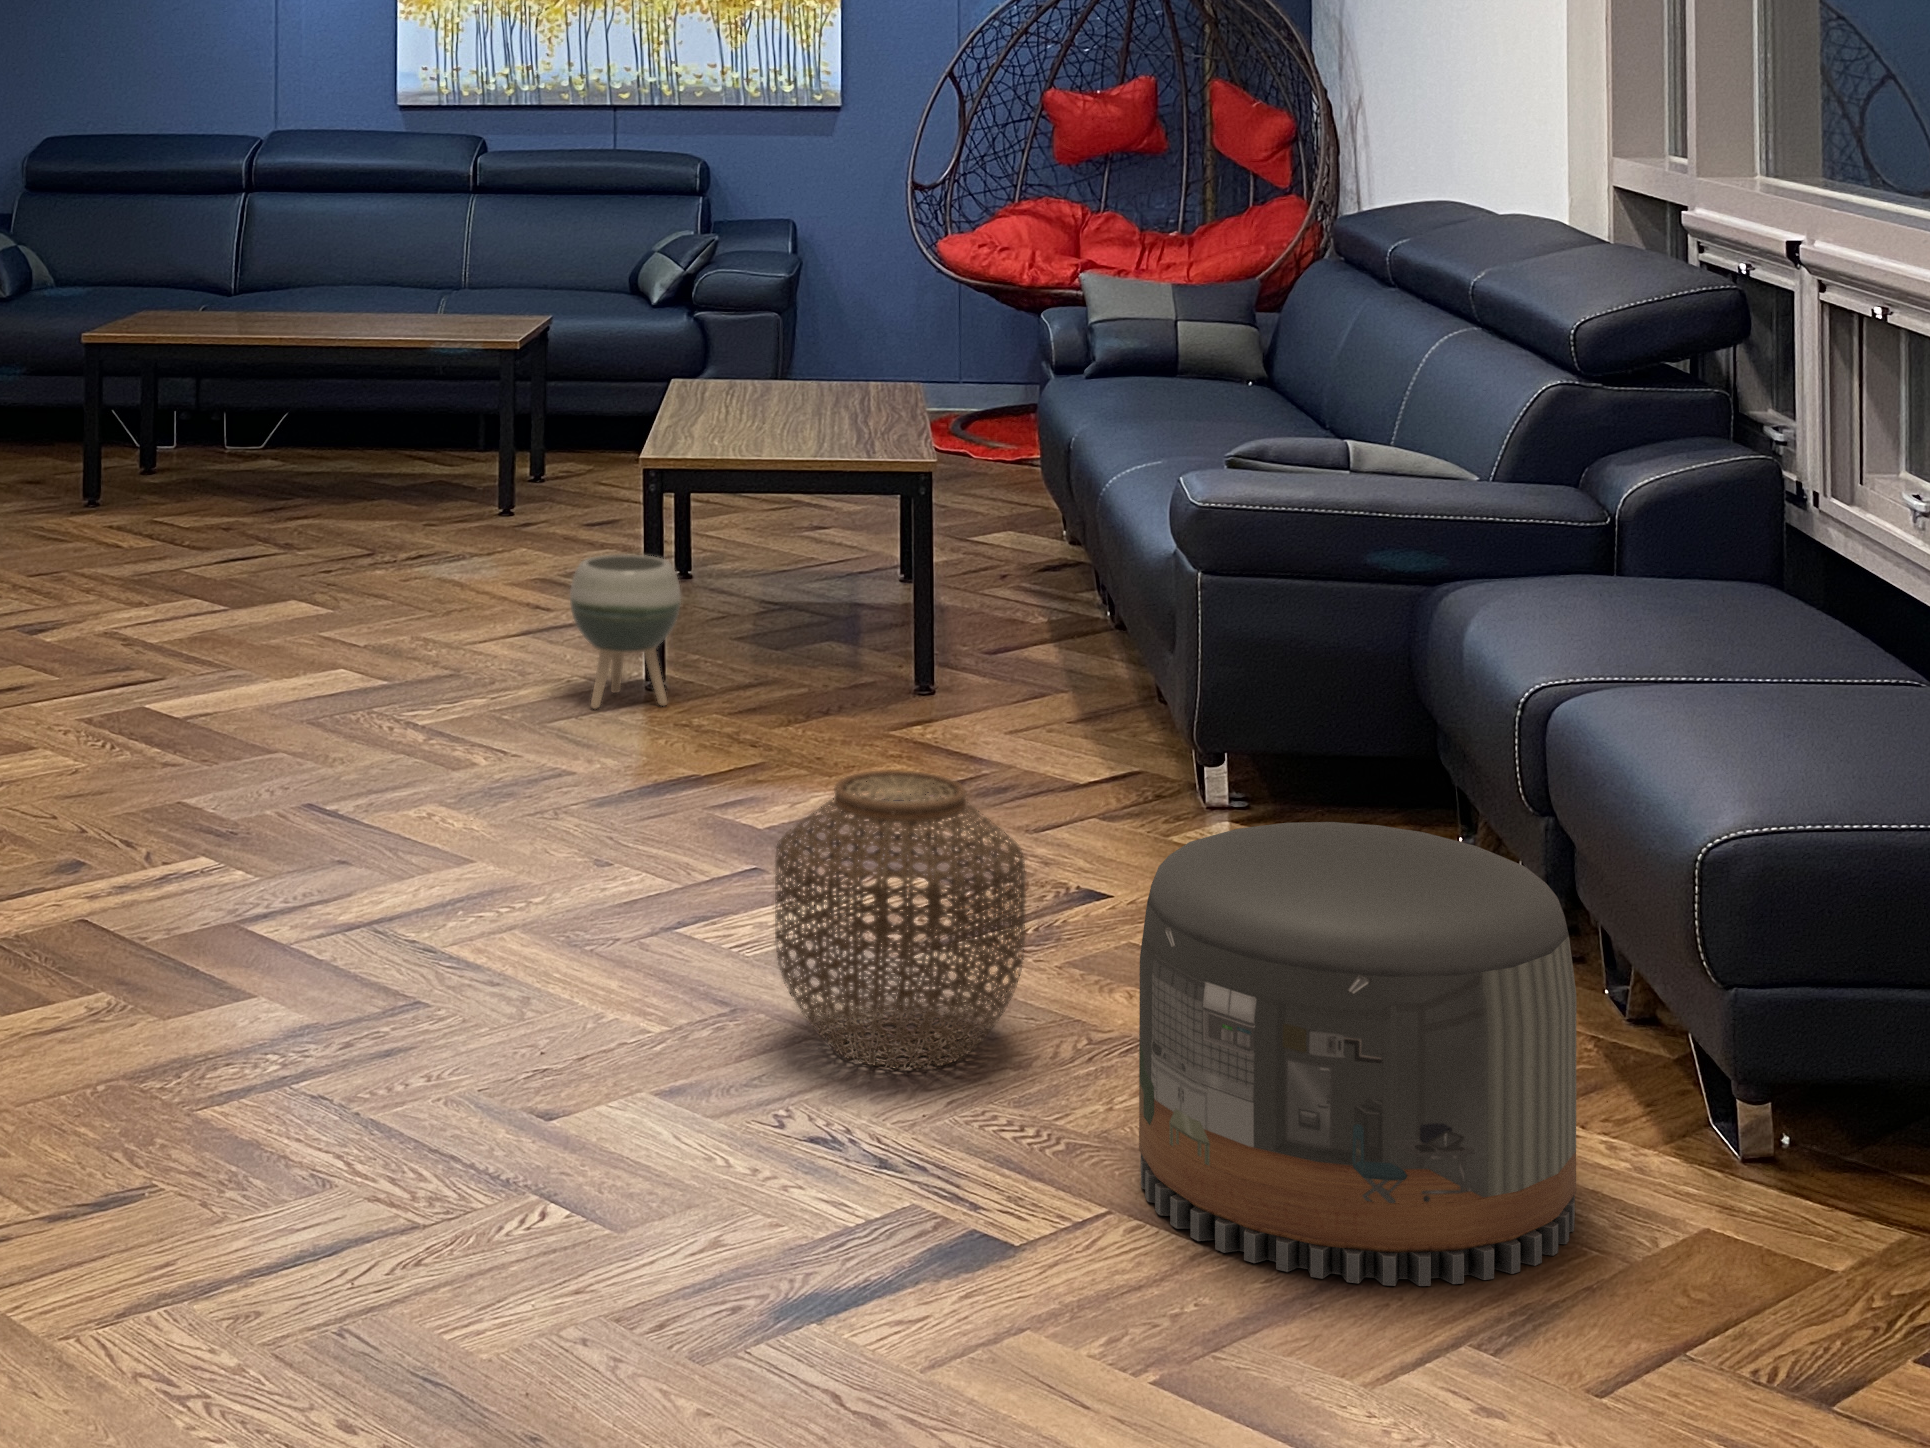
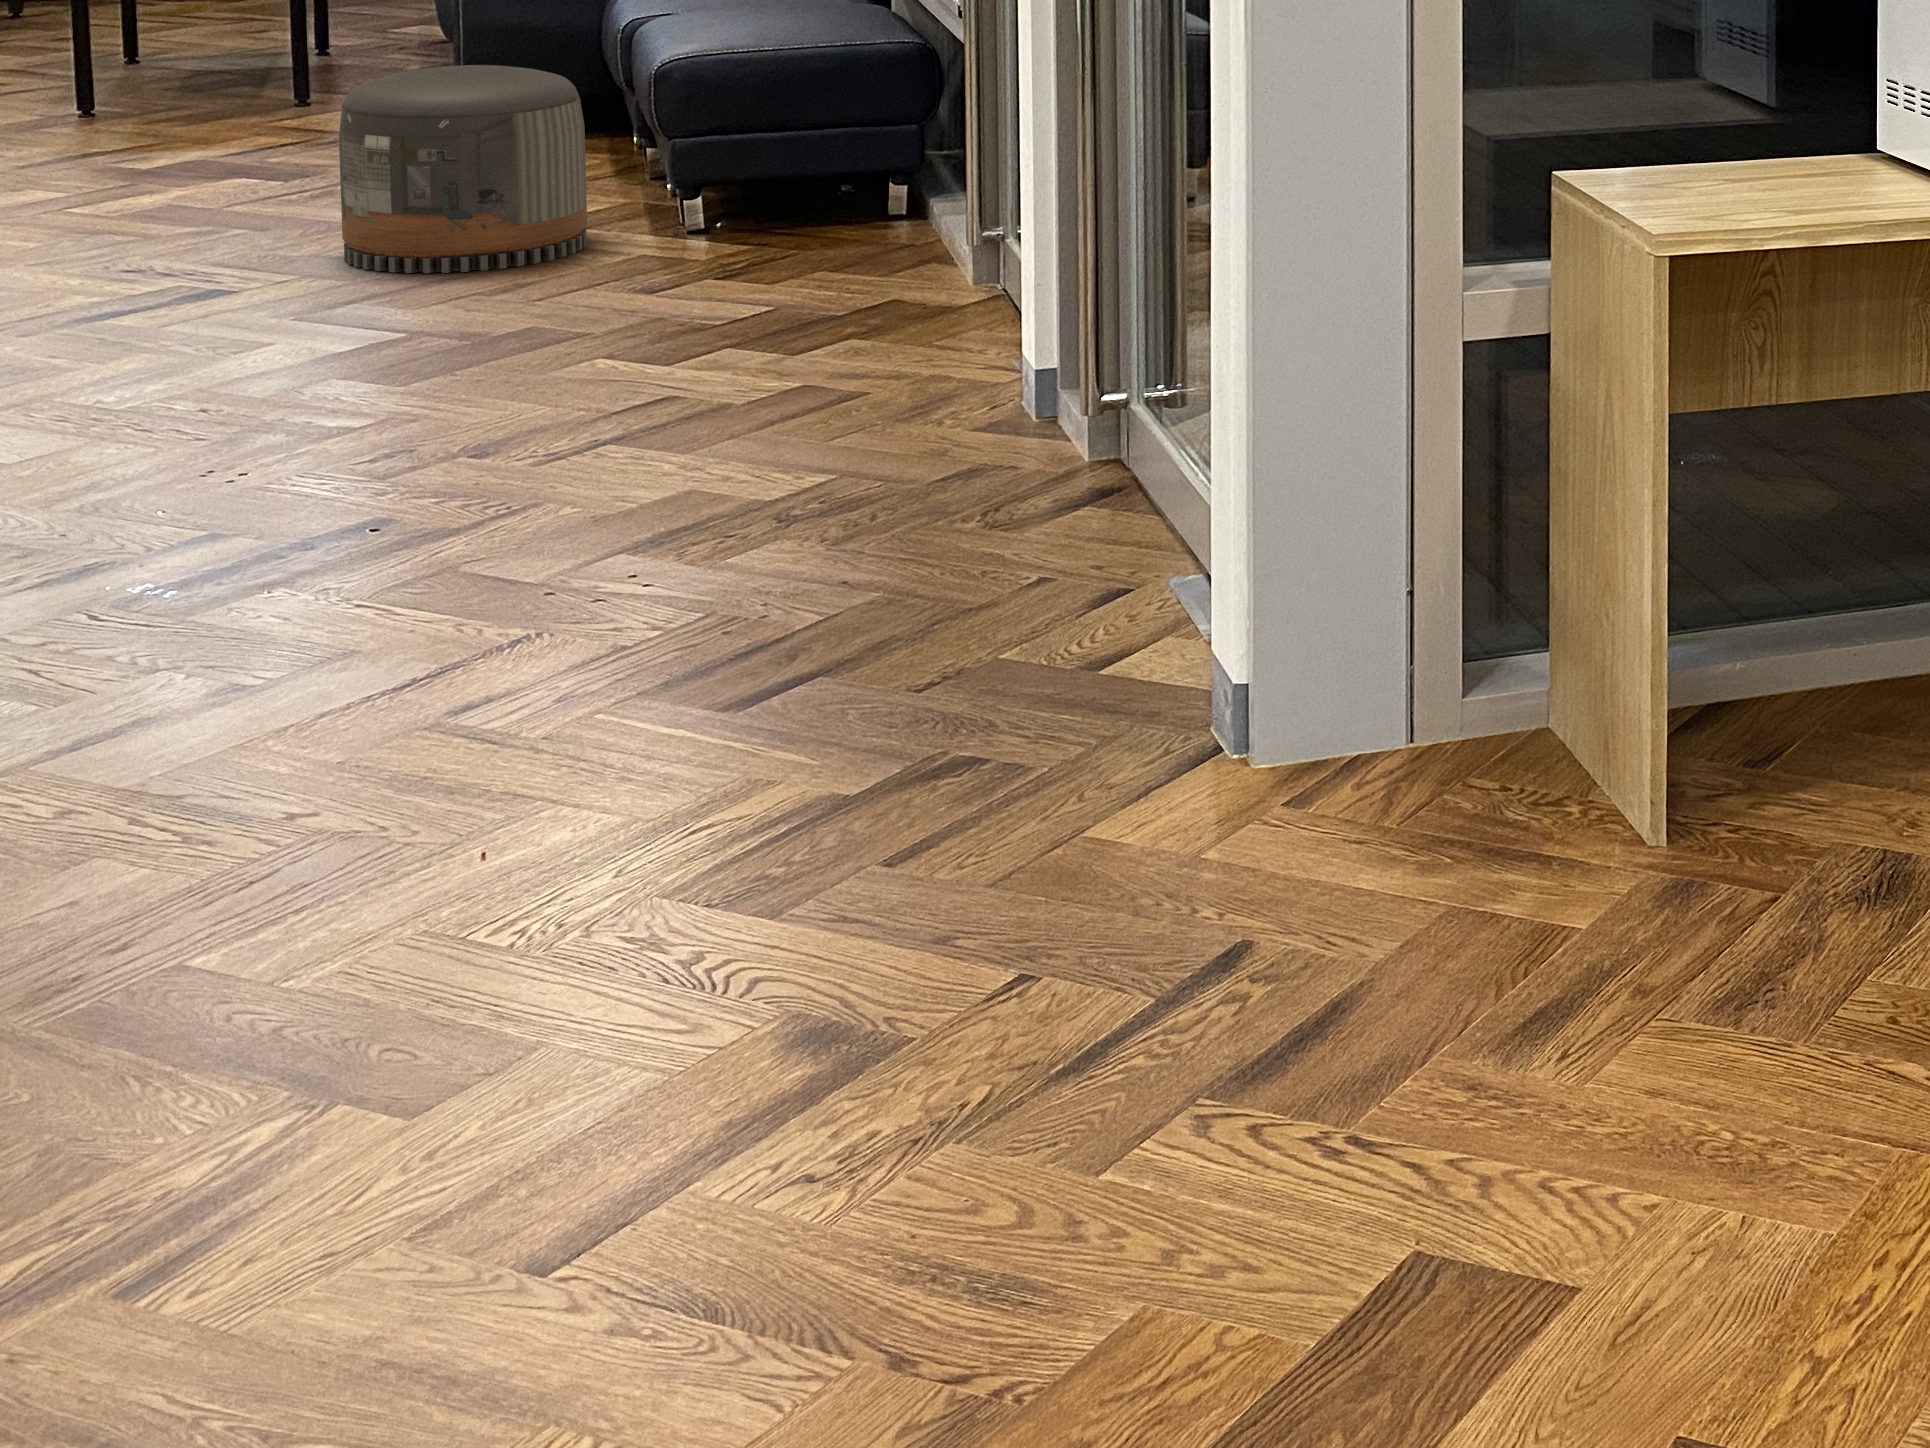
planter: present [570,554,681,708] -> none [21,18,111,124]
woven basket: present [775,770,1026,1069] -> none [132,75,297,237]

